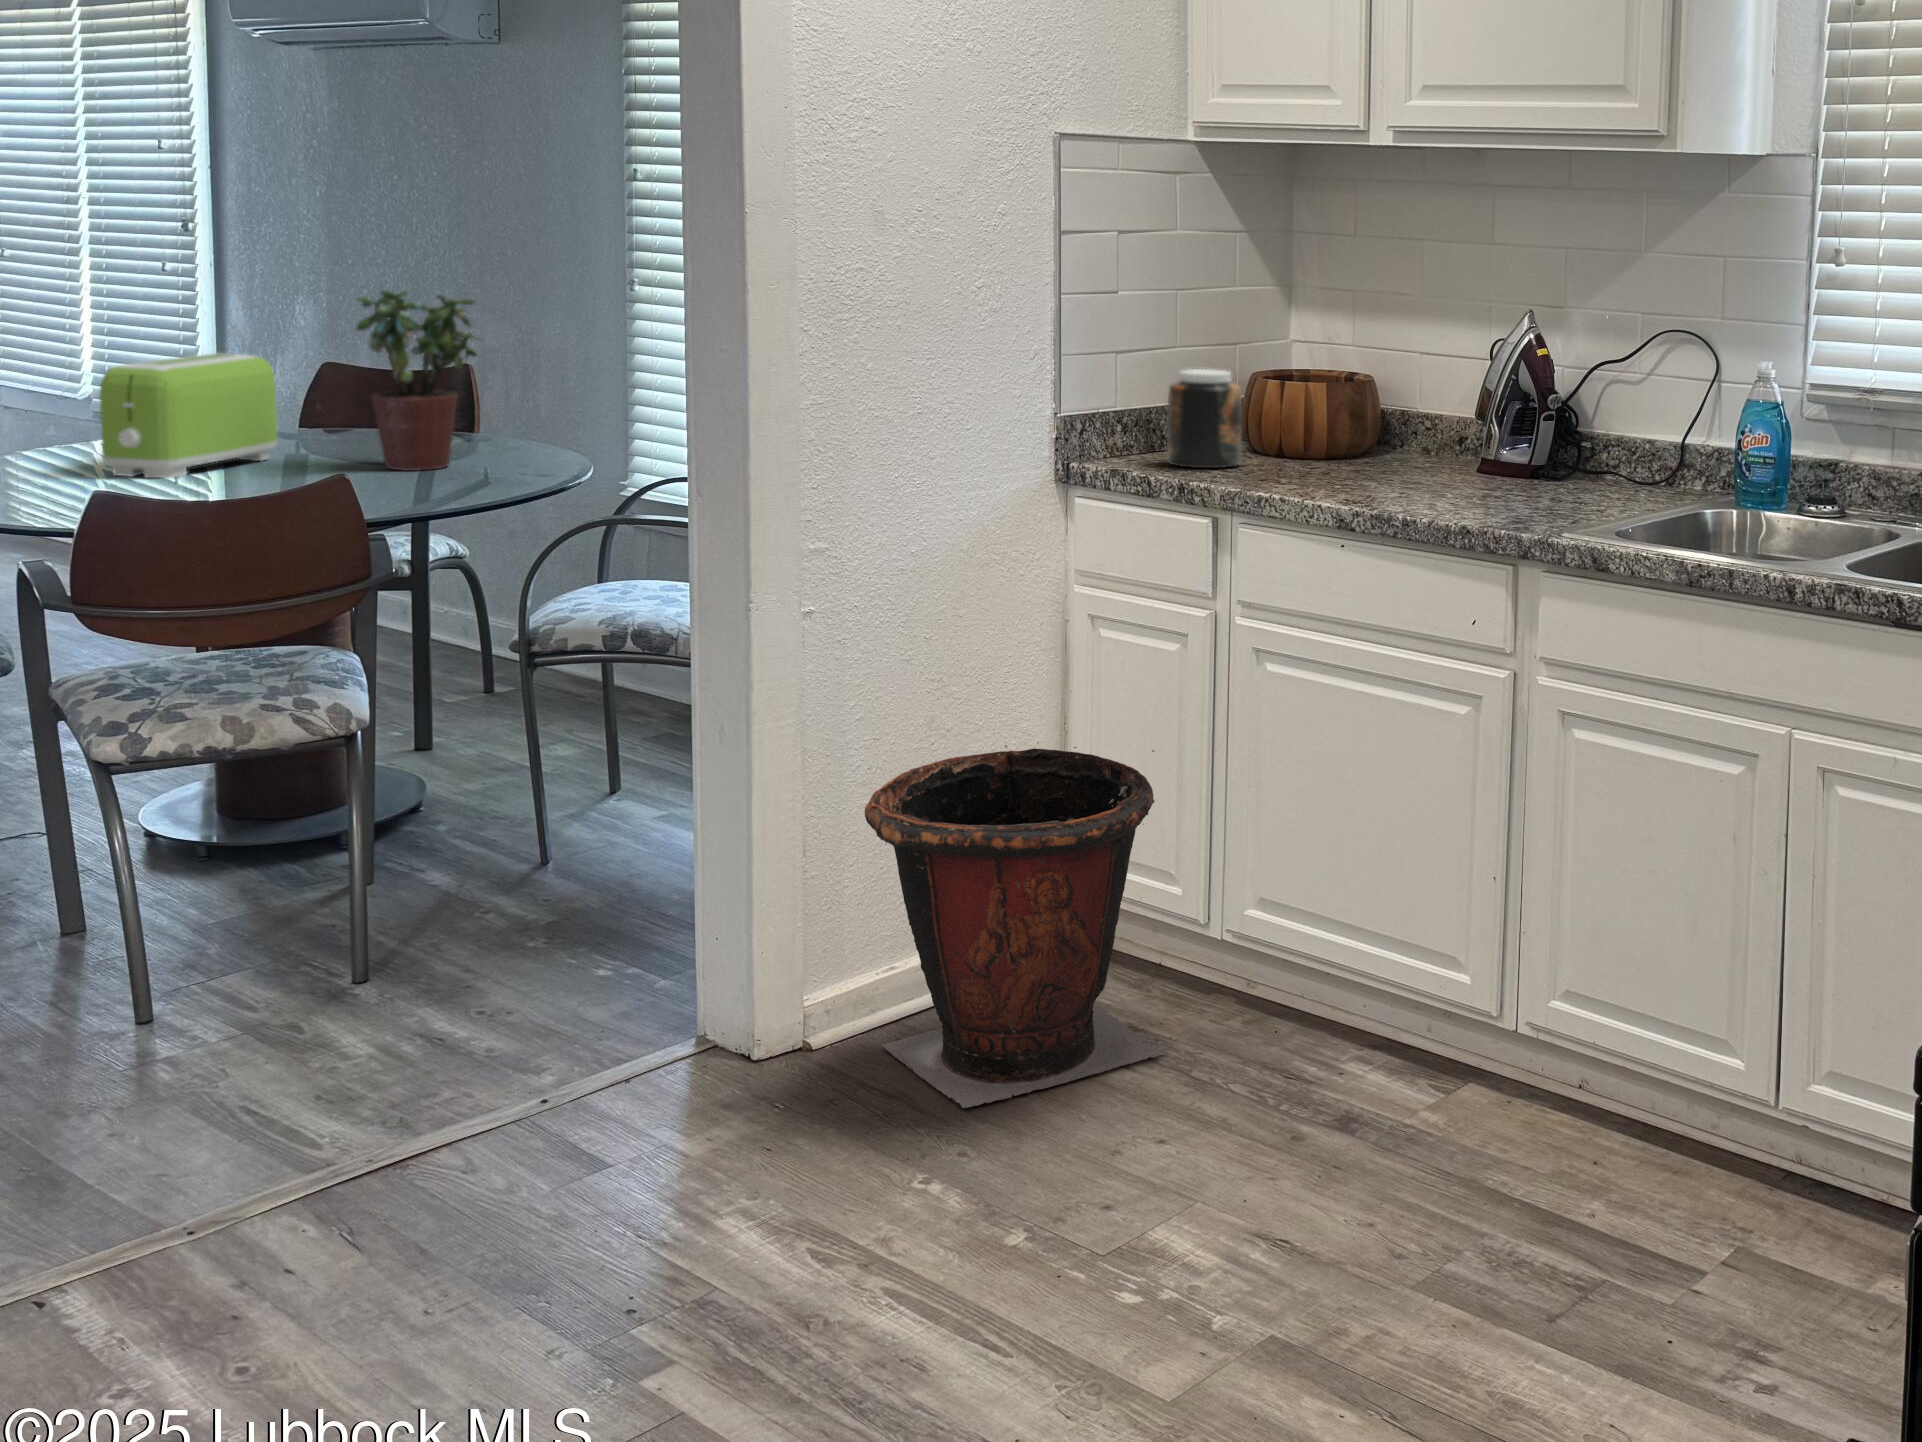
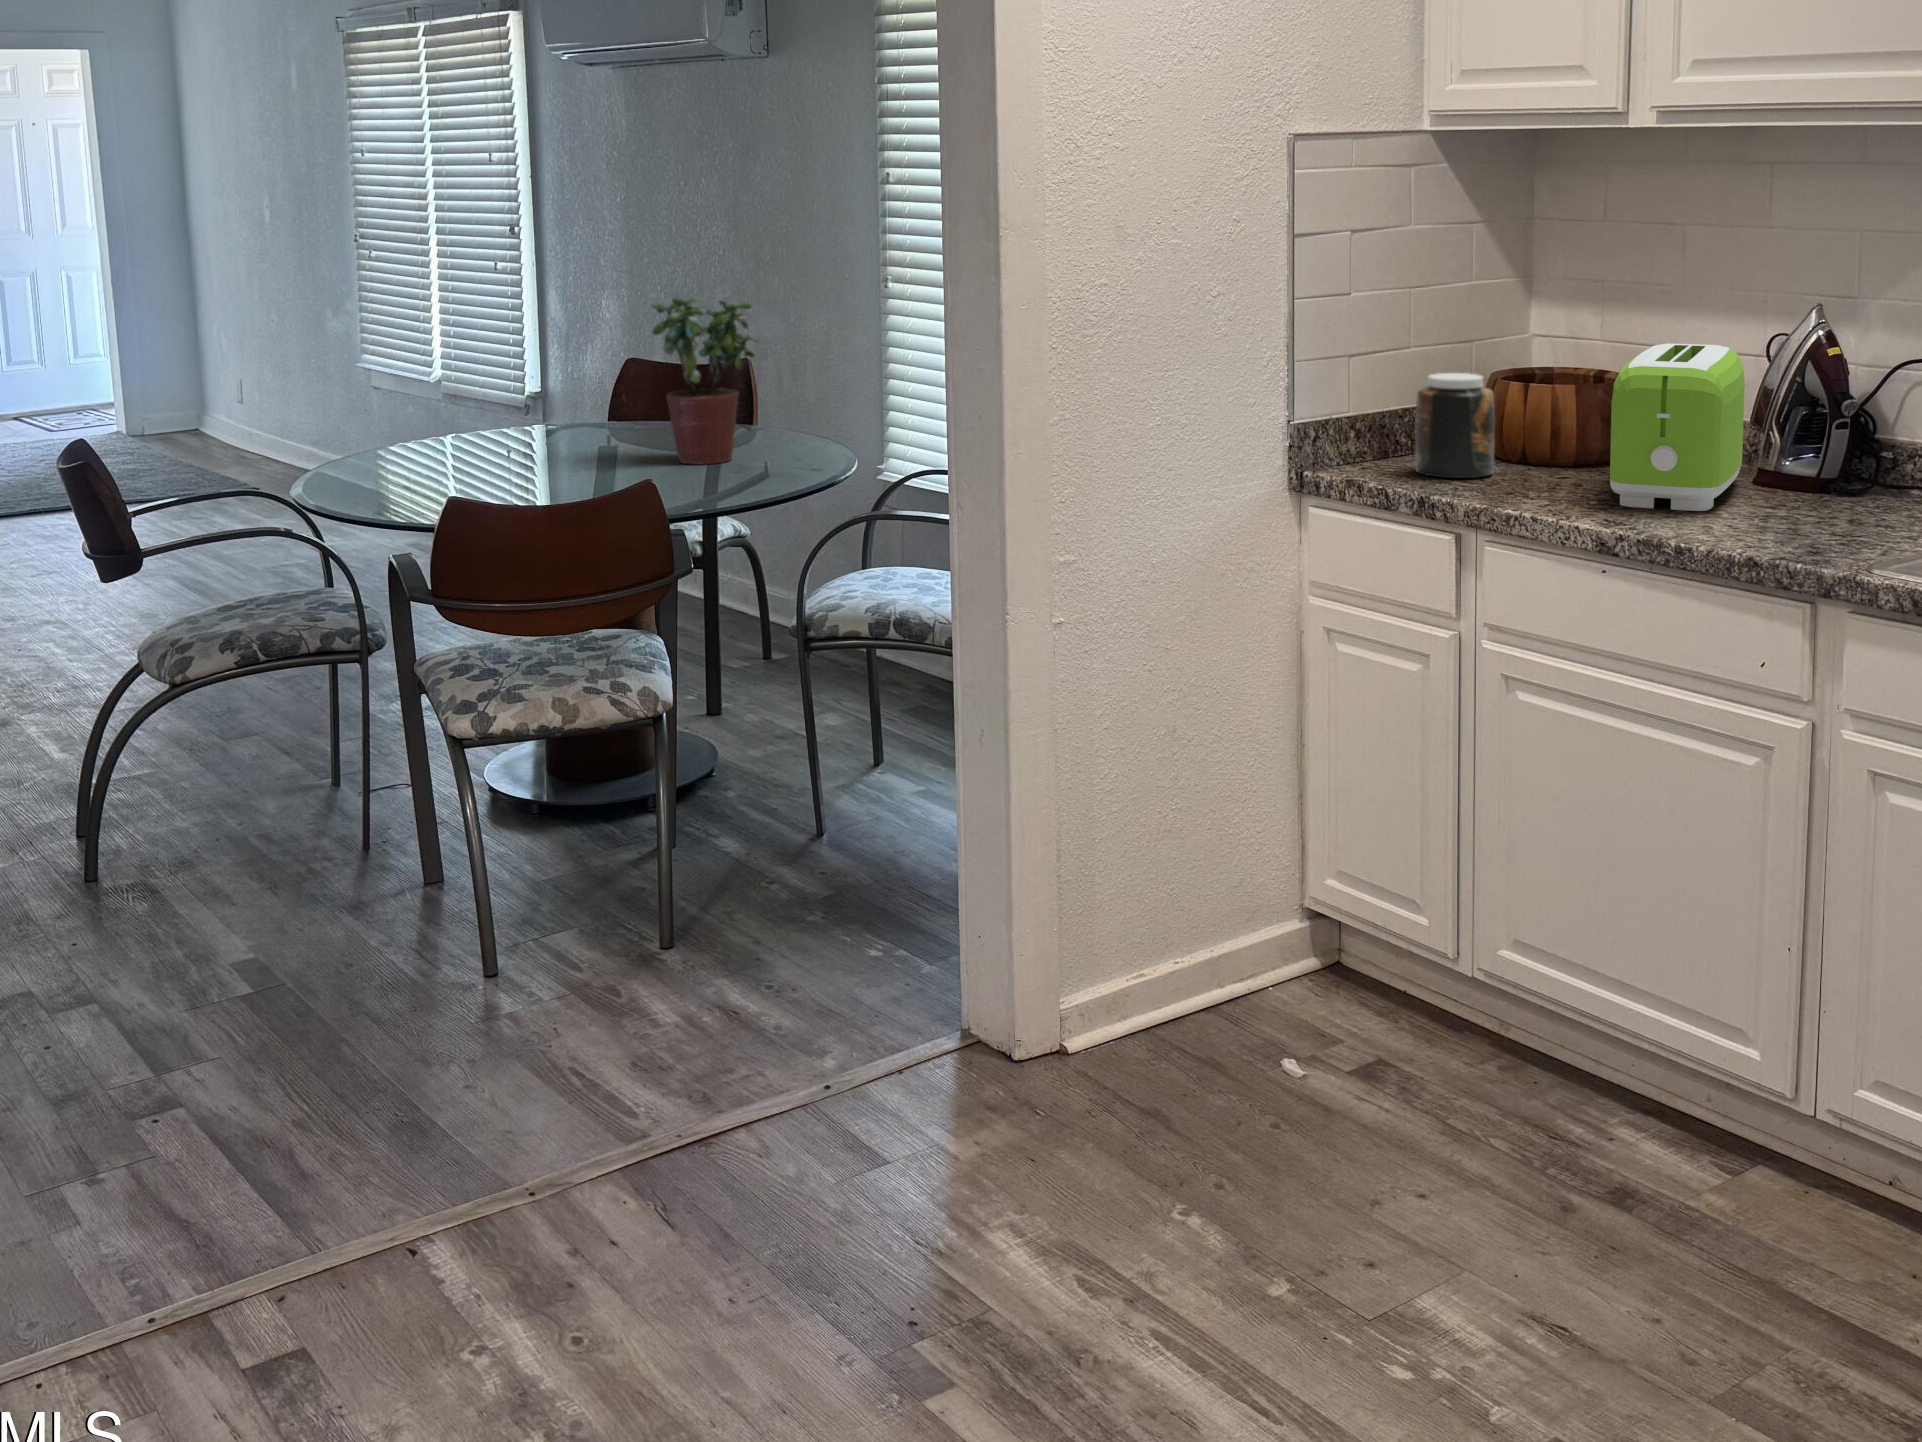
toaster: present [100,353,277,478] -> present [1610,343,1745,511]
waste bin: present [865,745,1165,1108] -> none [1118,759,1422,1135]

